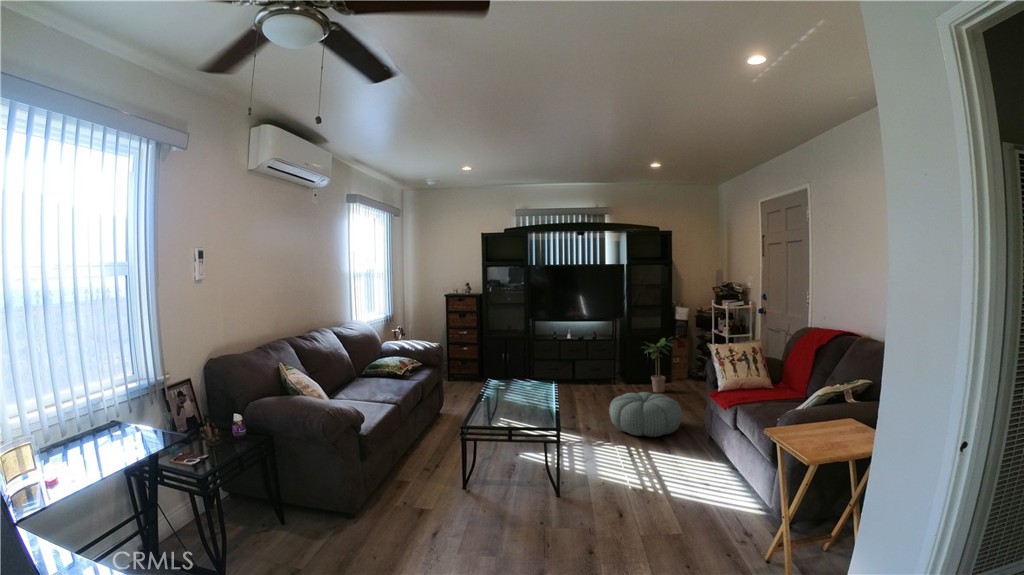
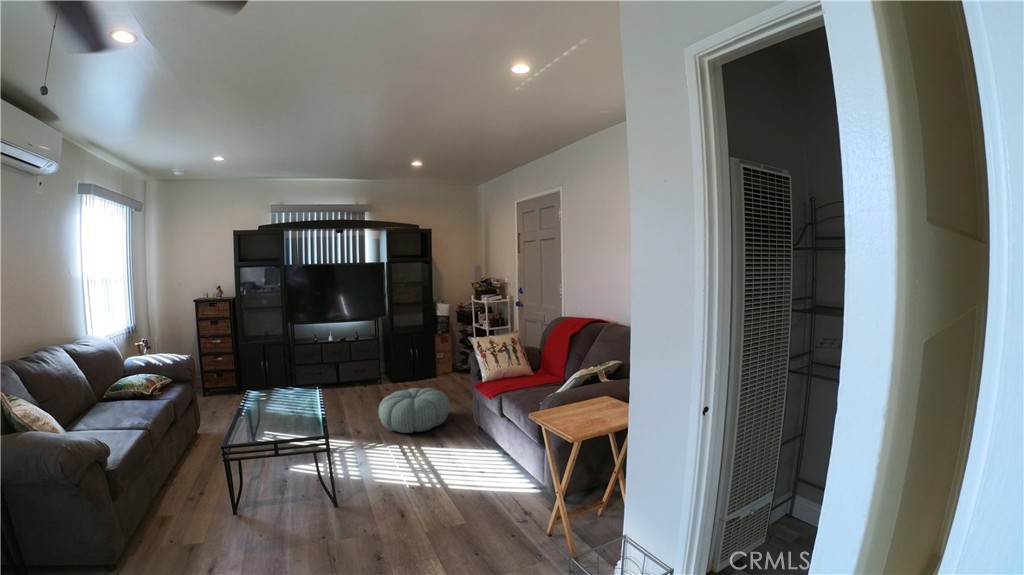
potted plant: present [644,338,674,393] -> none [406,332,439,386]

